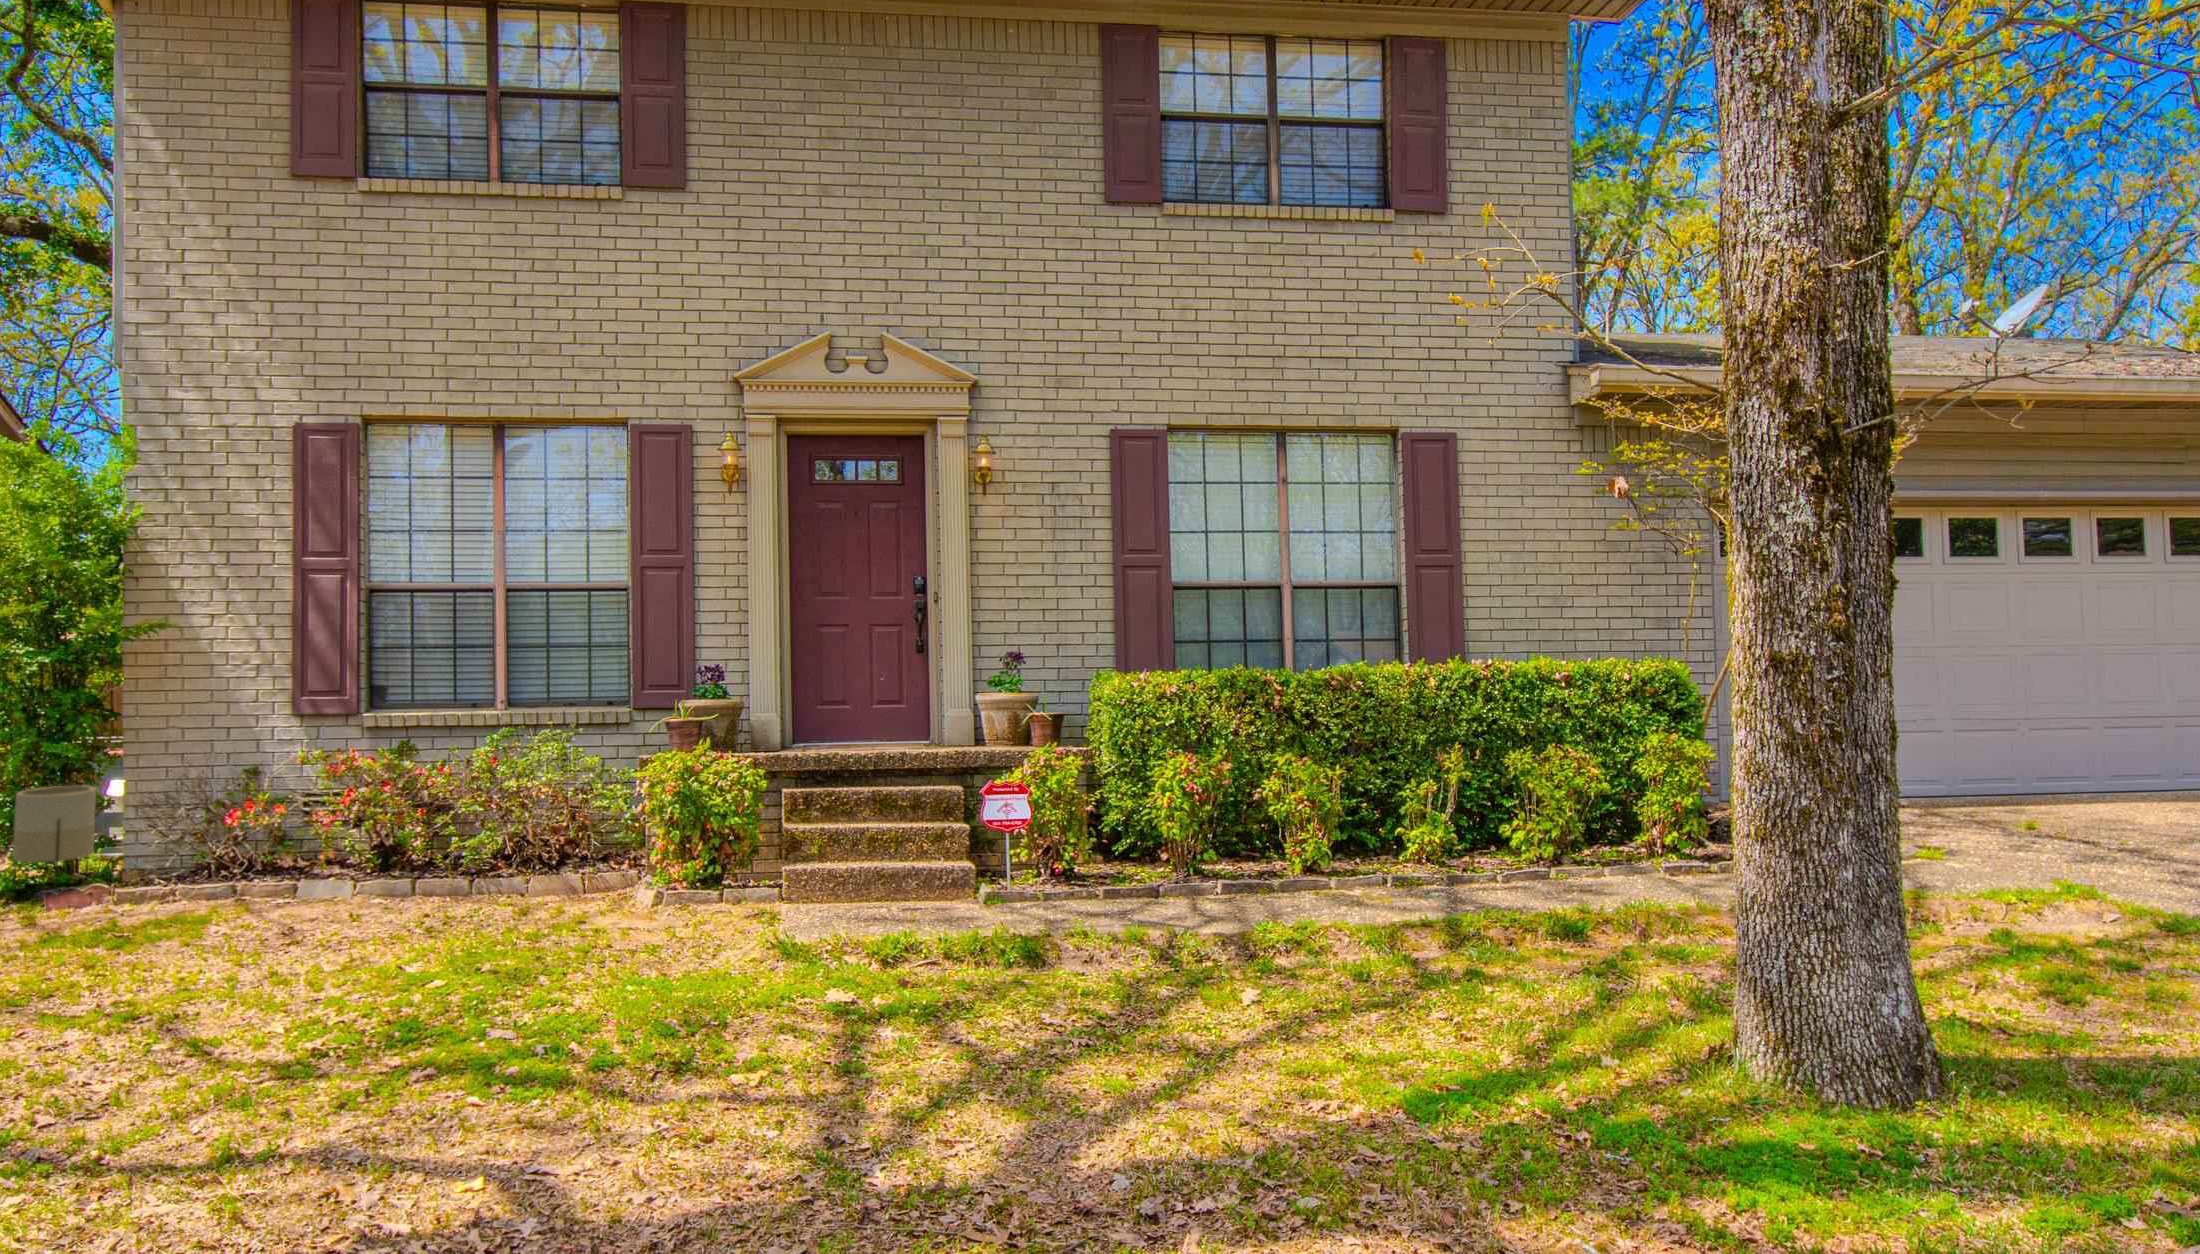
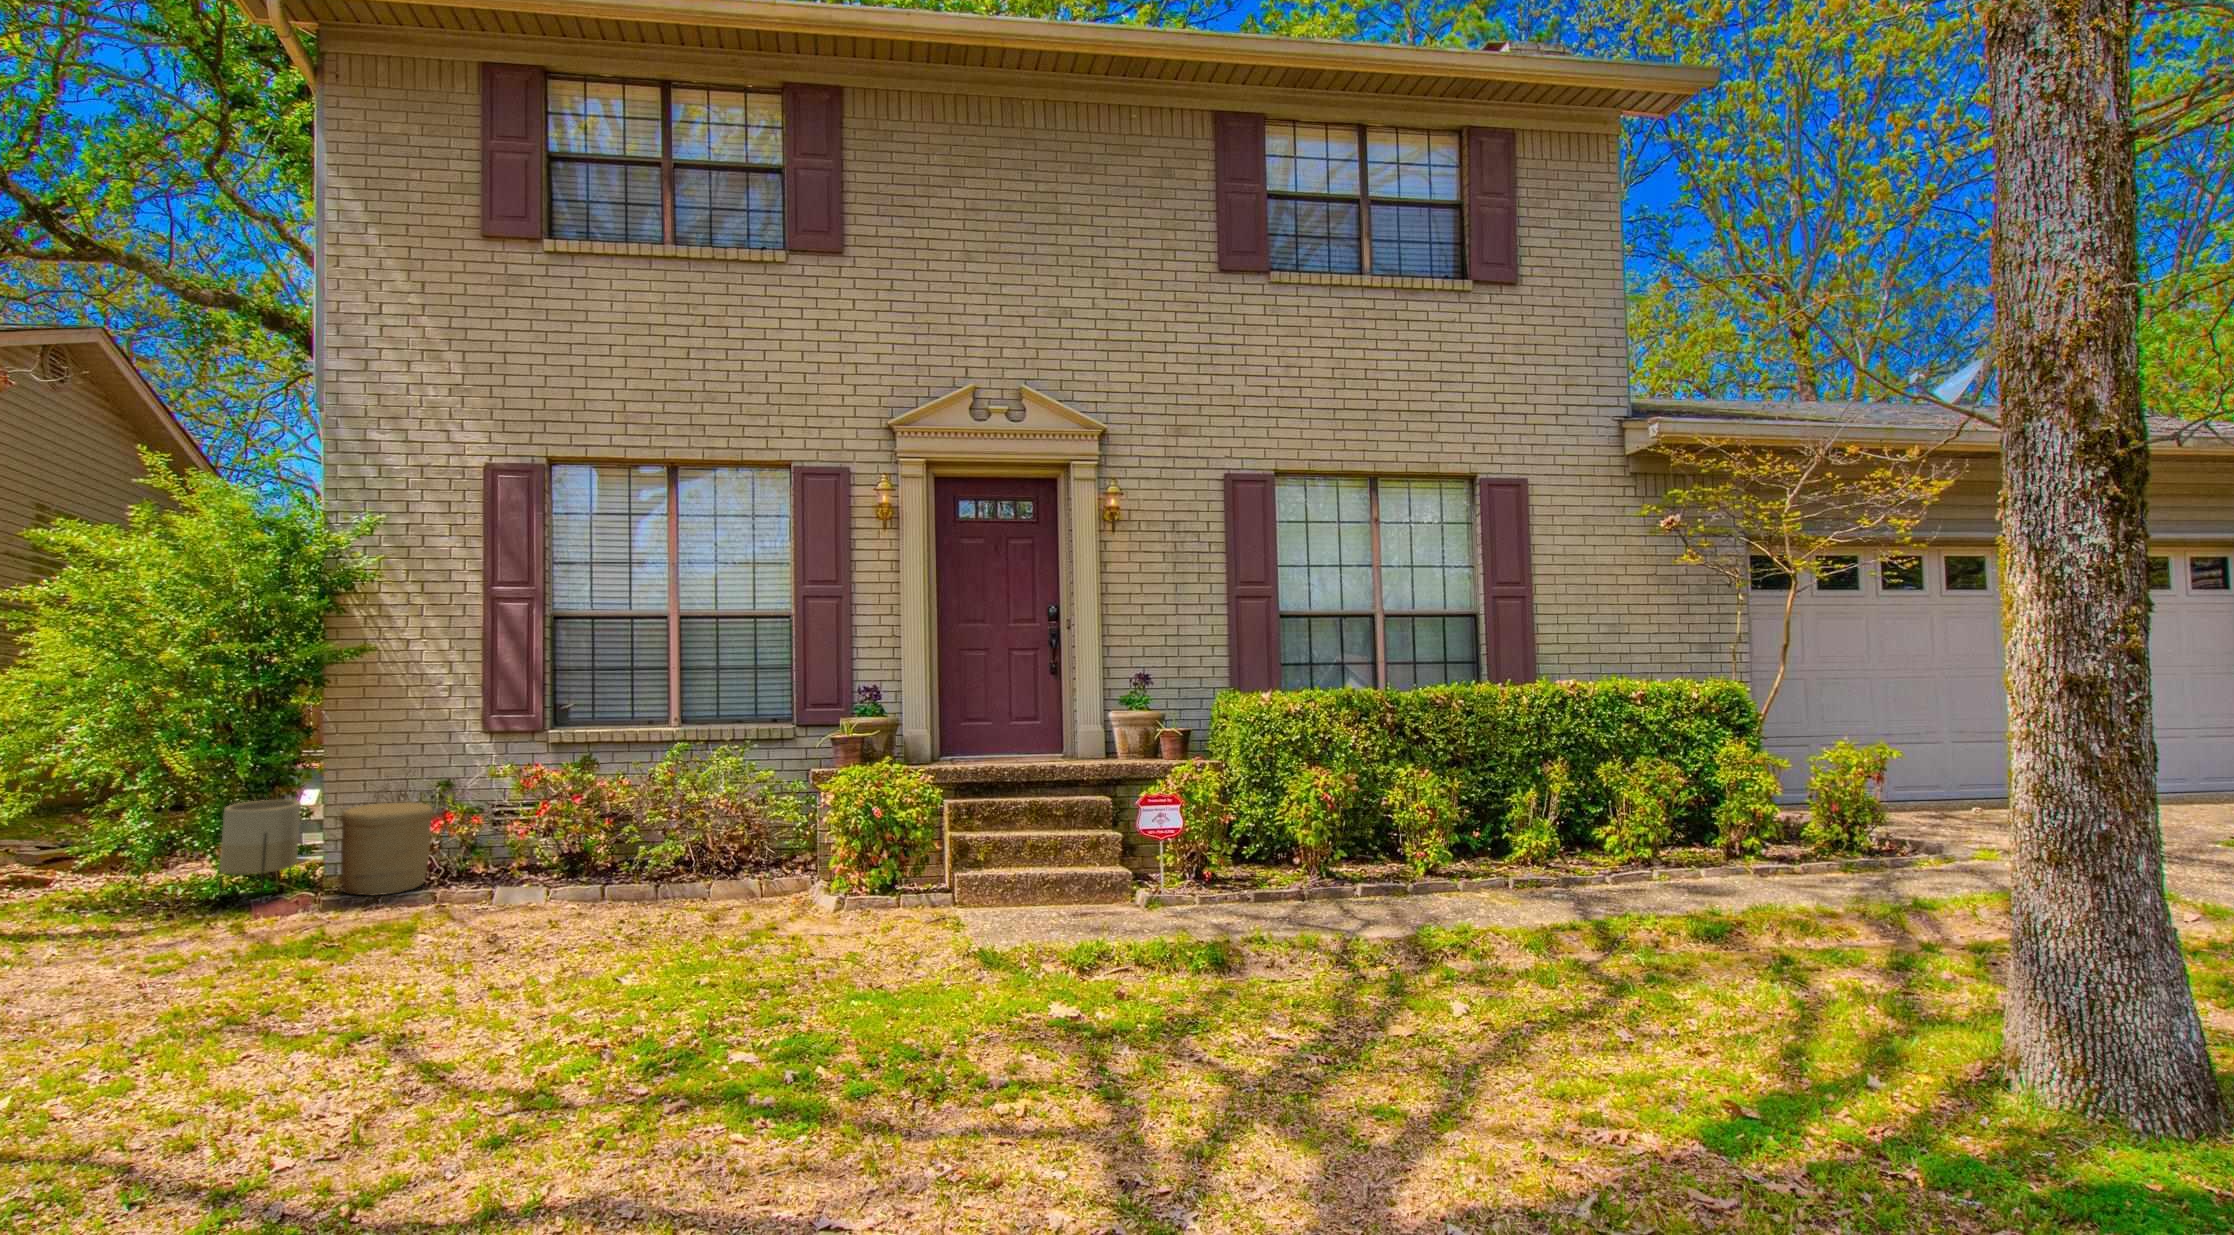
woven basket: none [137,790,235,886] -> present [341,802,433,896]

